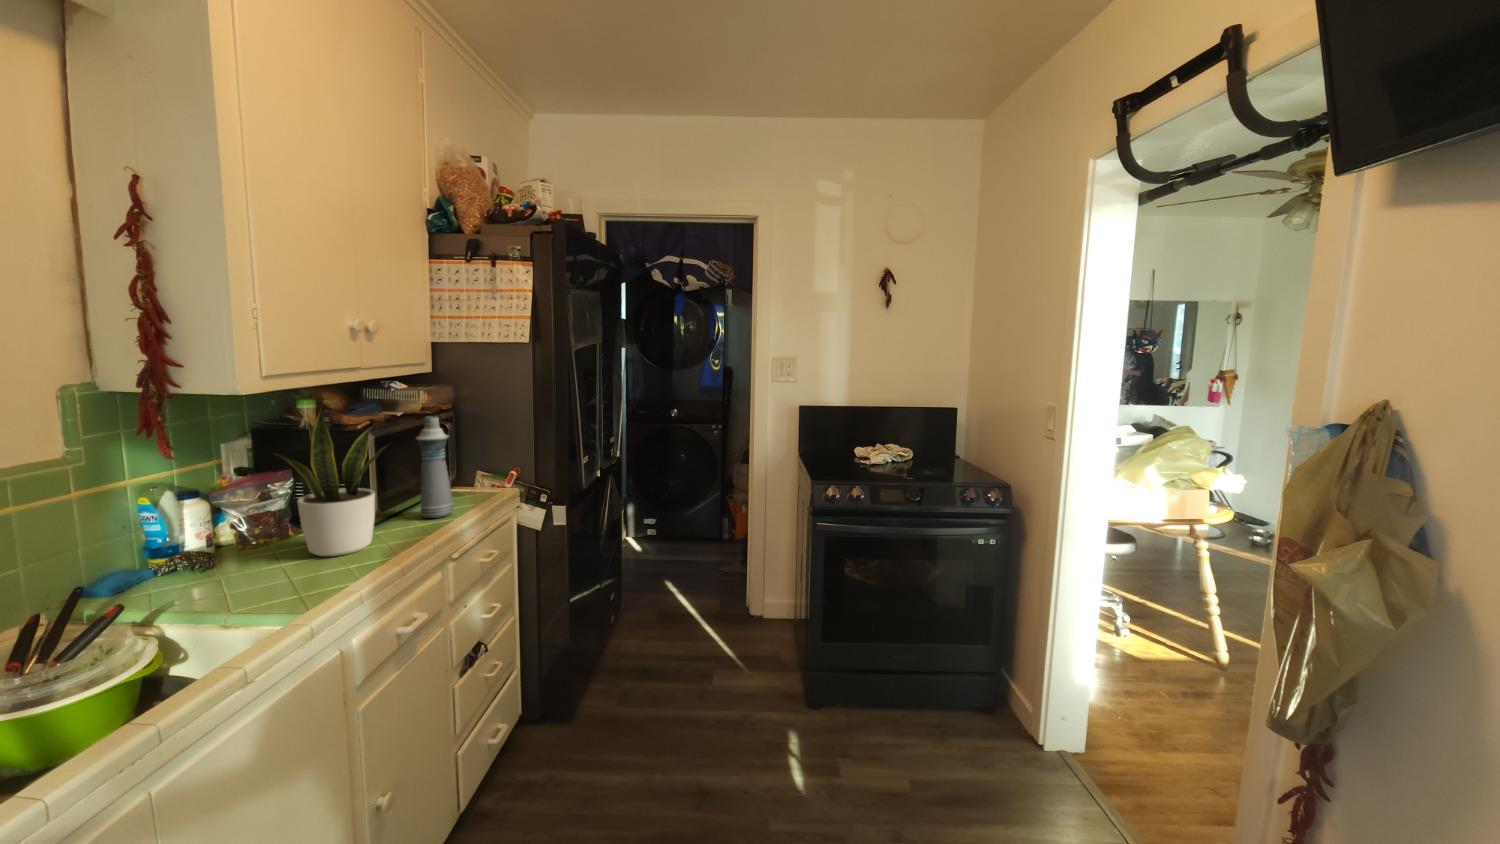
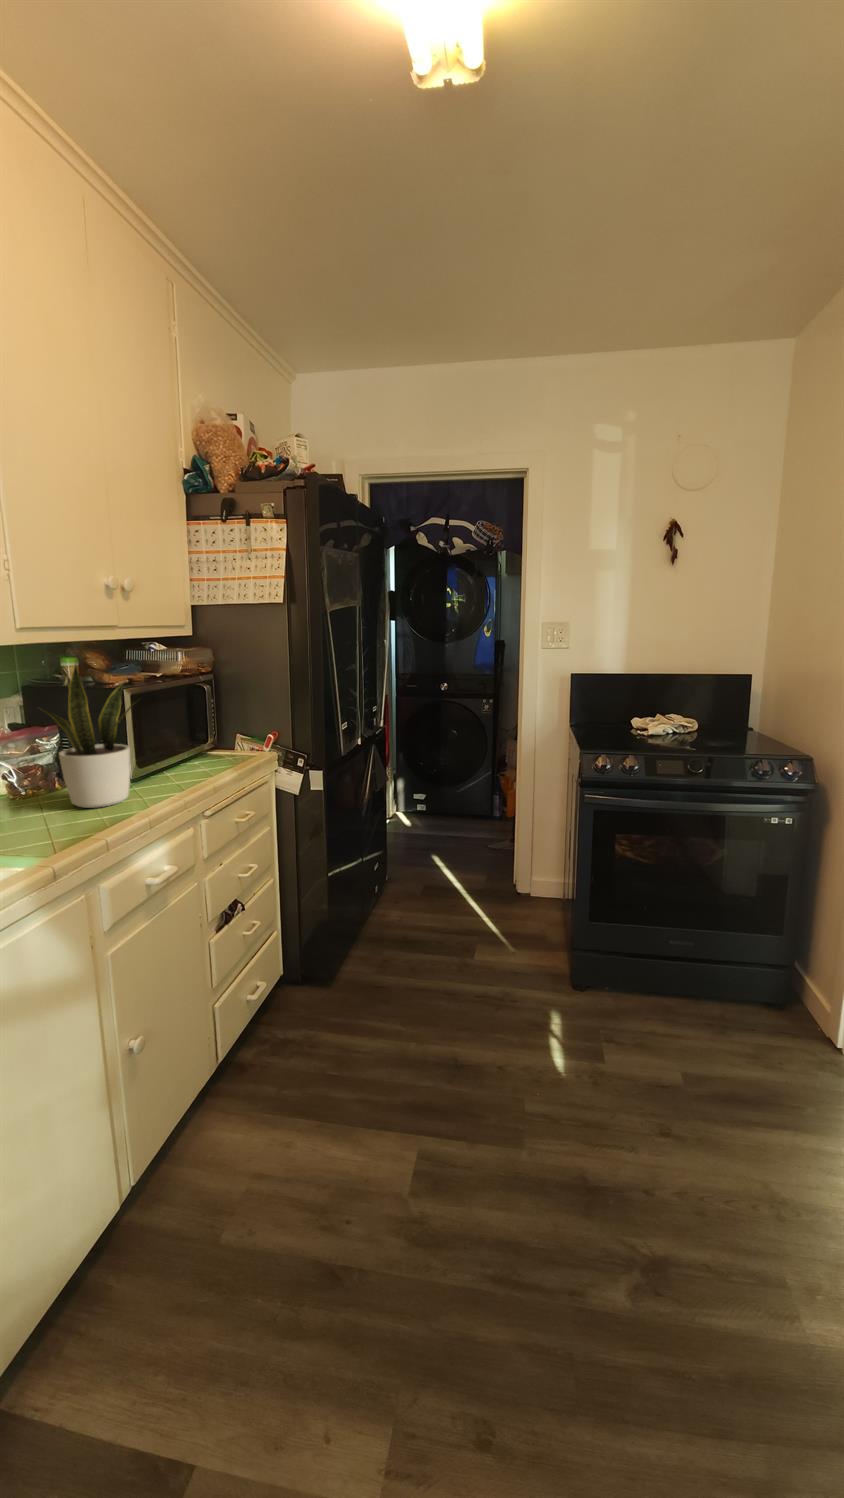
bottle: present [416,416,453,518] -> none [170,675,209,777]

